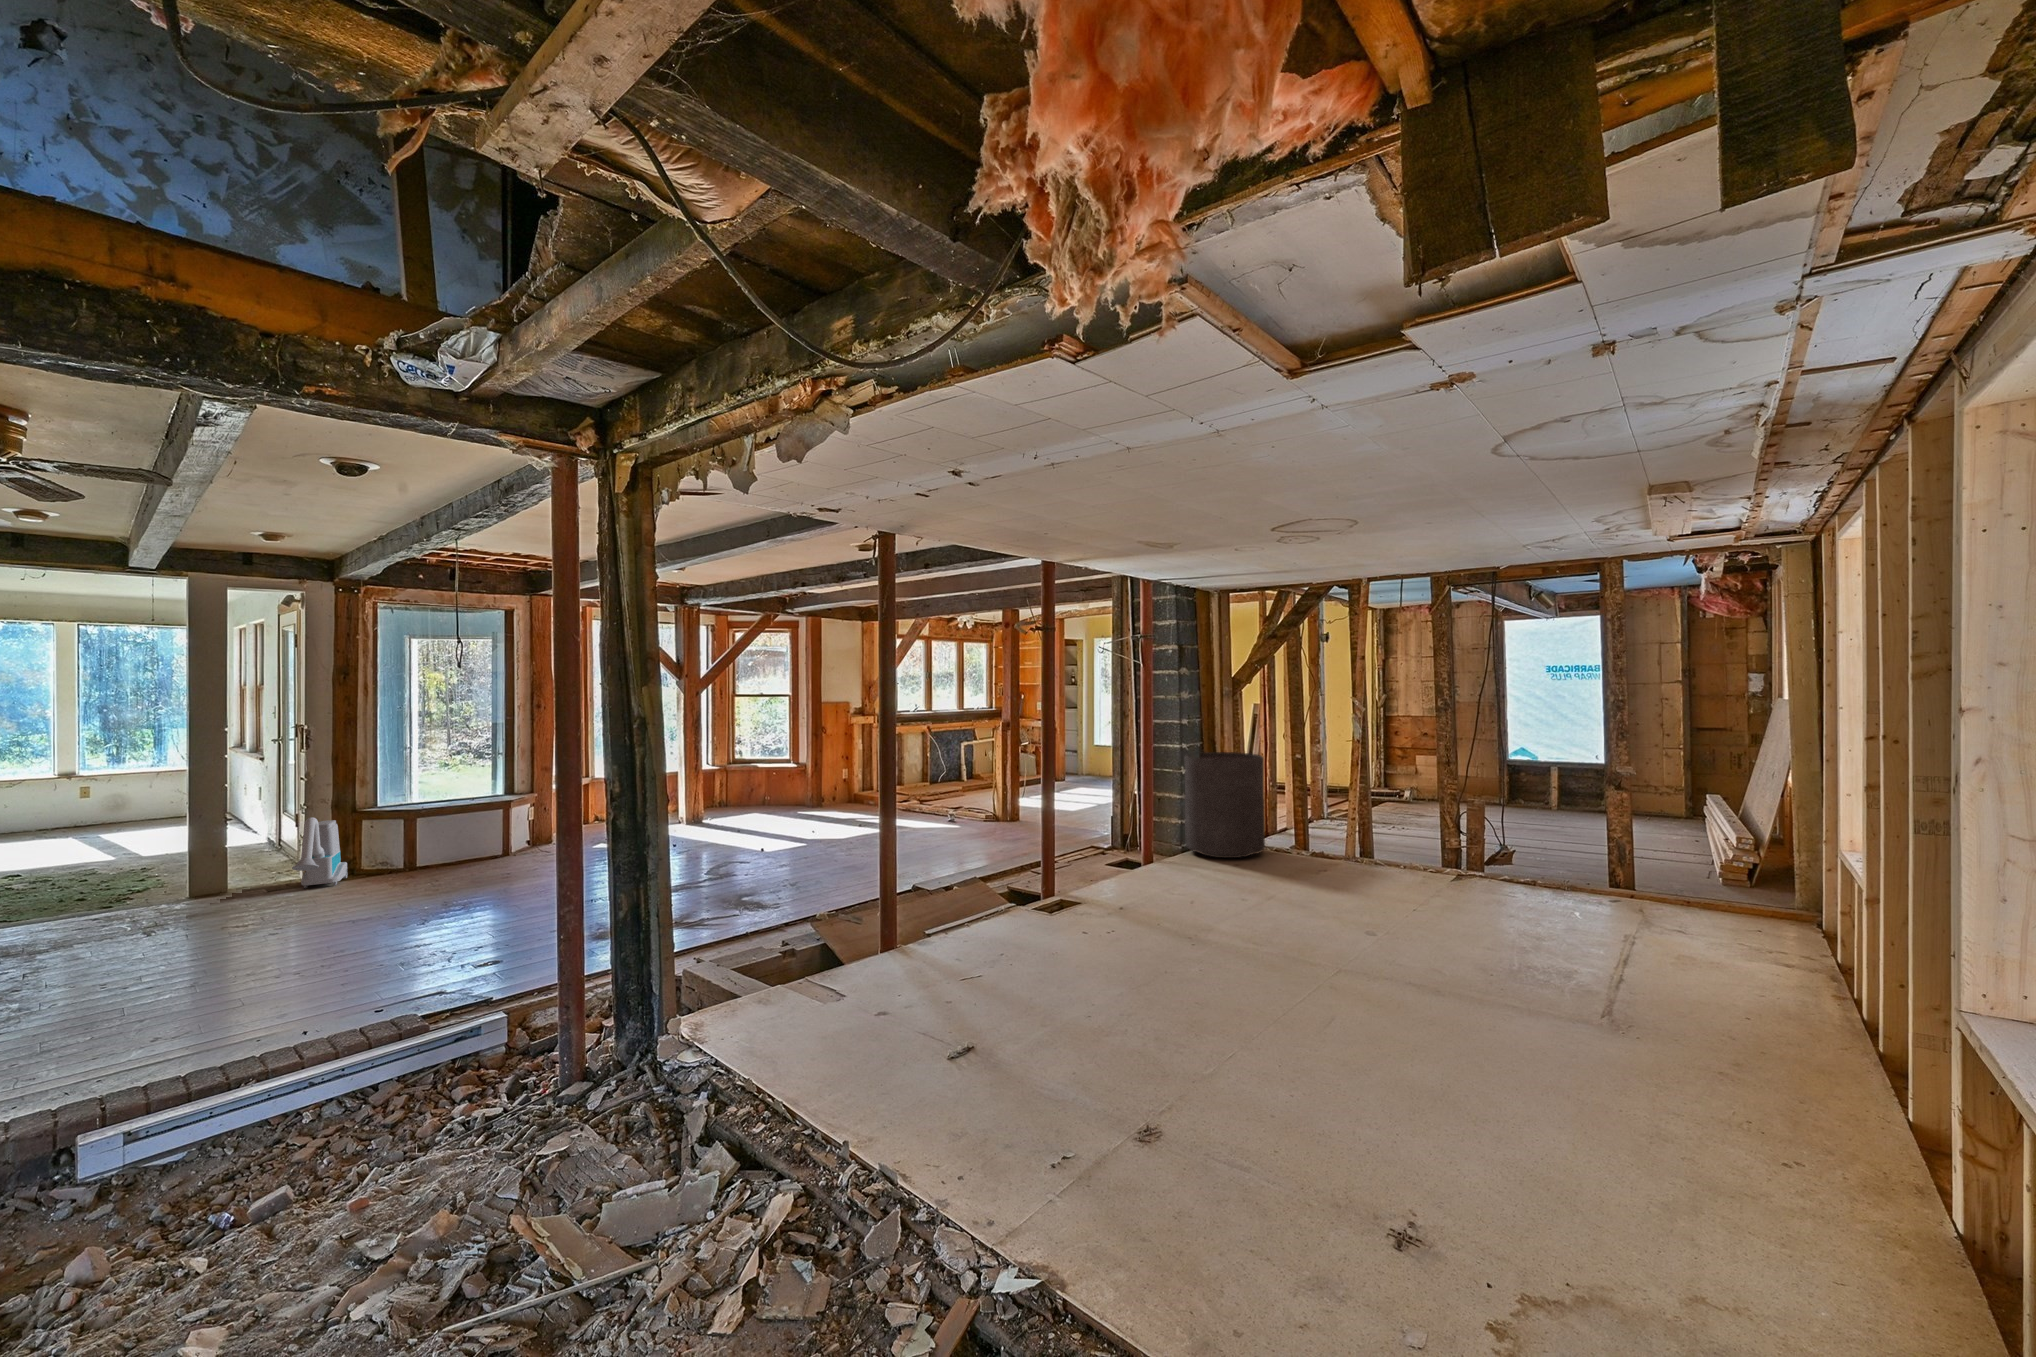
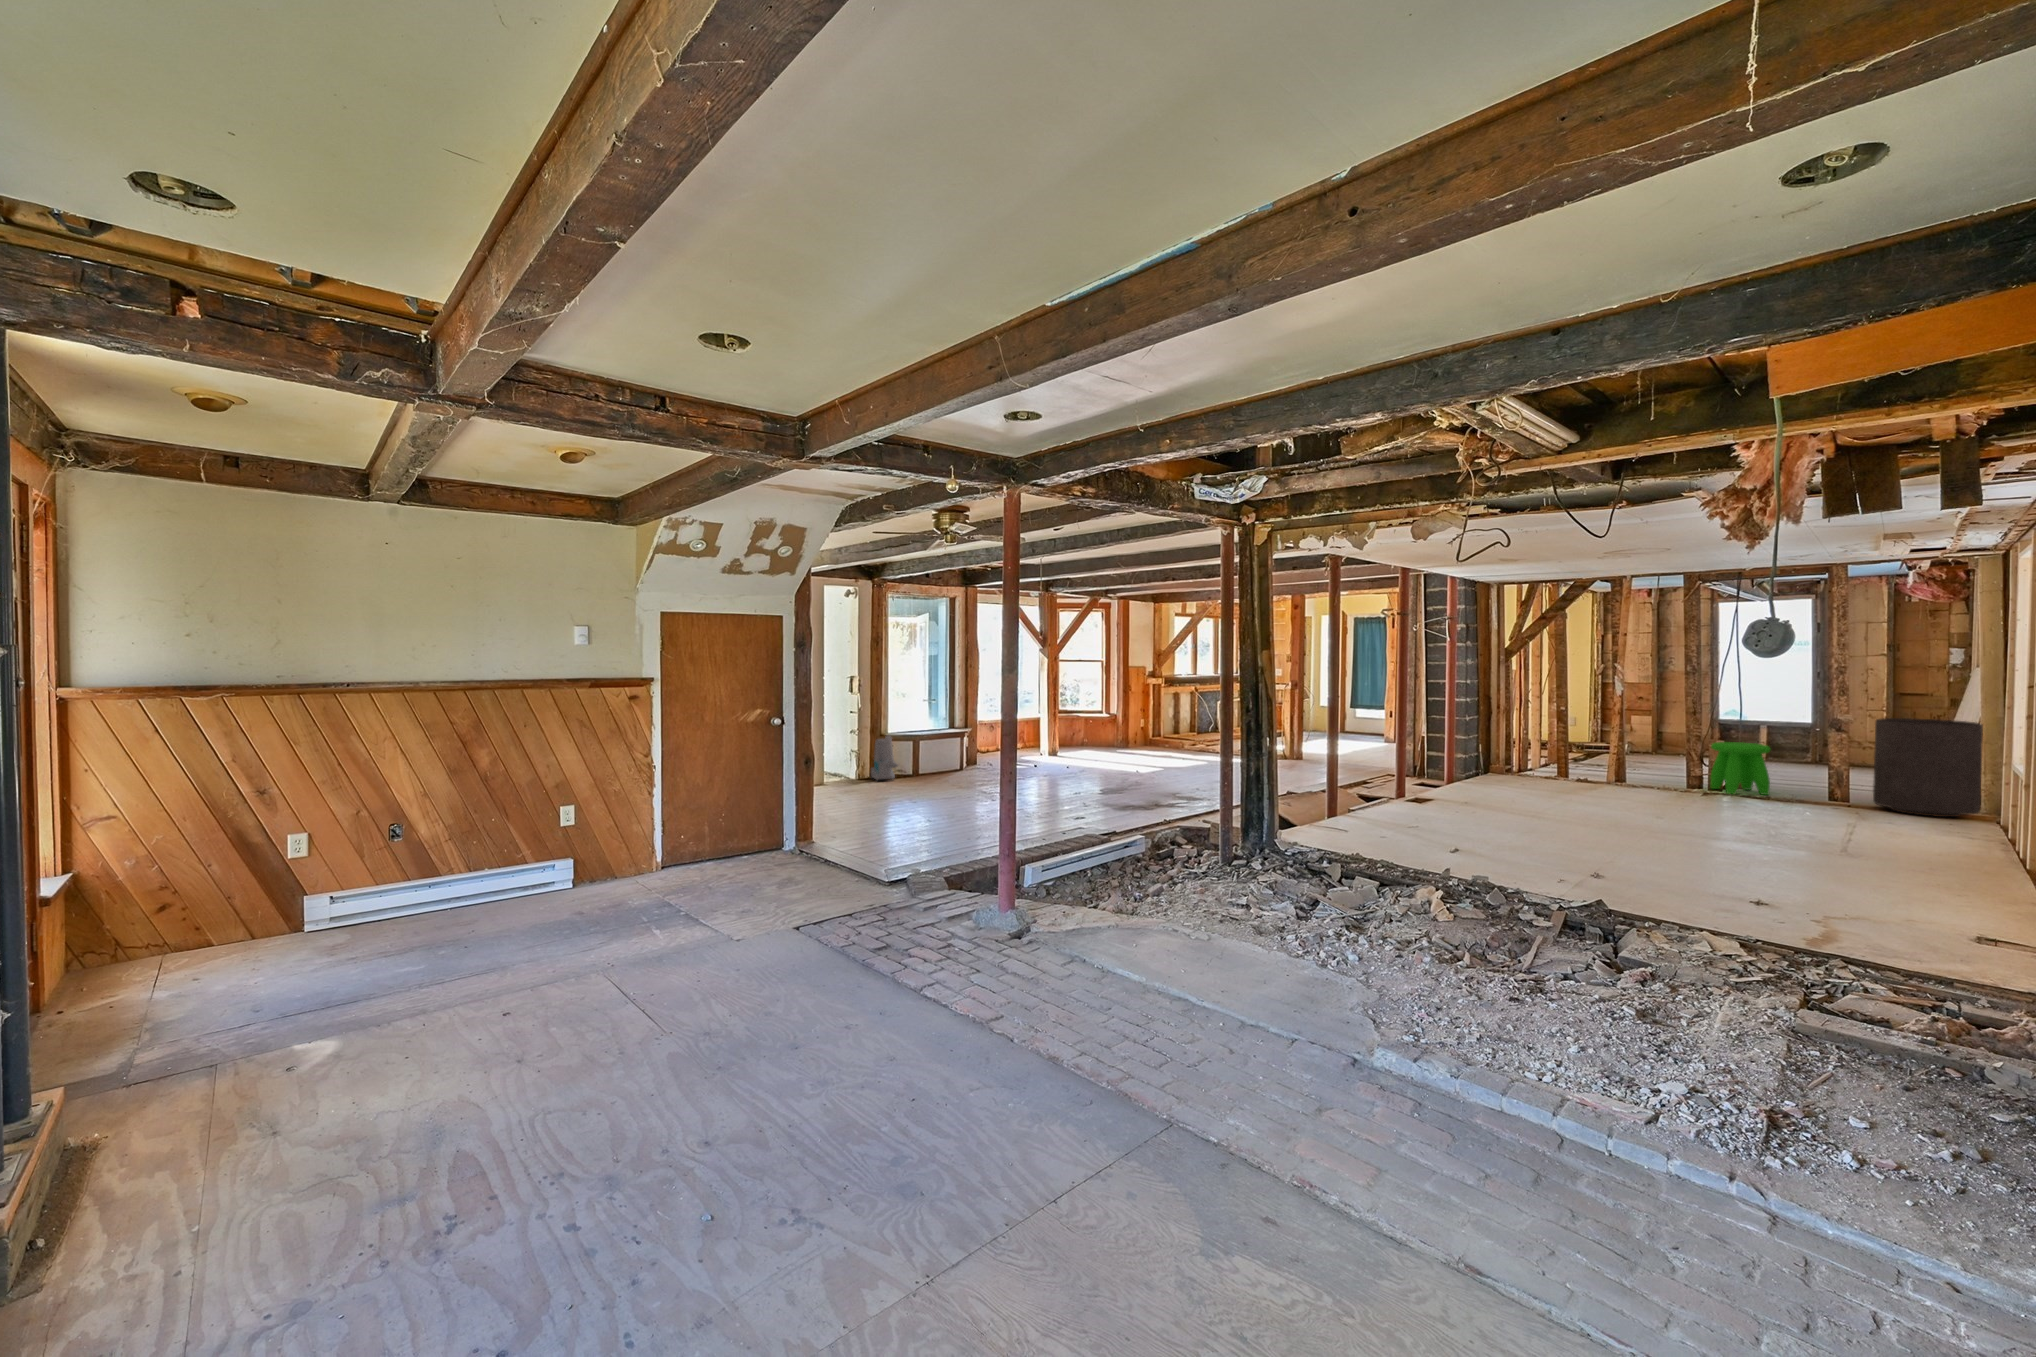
trash can: present [1185,752,1265,858] -> present [1873,718,1983,817]
stool: none [1472,800,1542,873] -> present [1710,742,1771,795]

